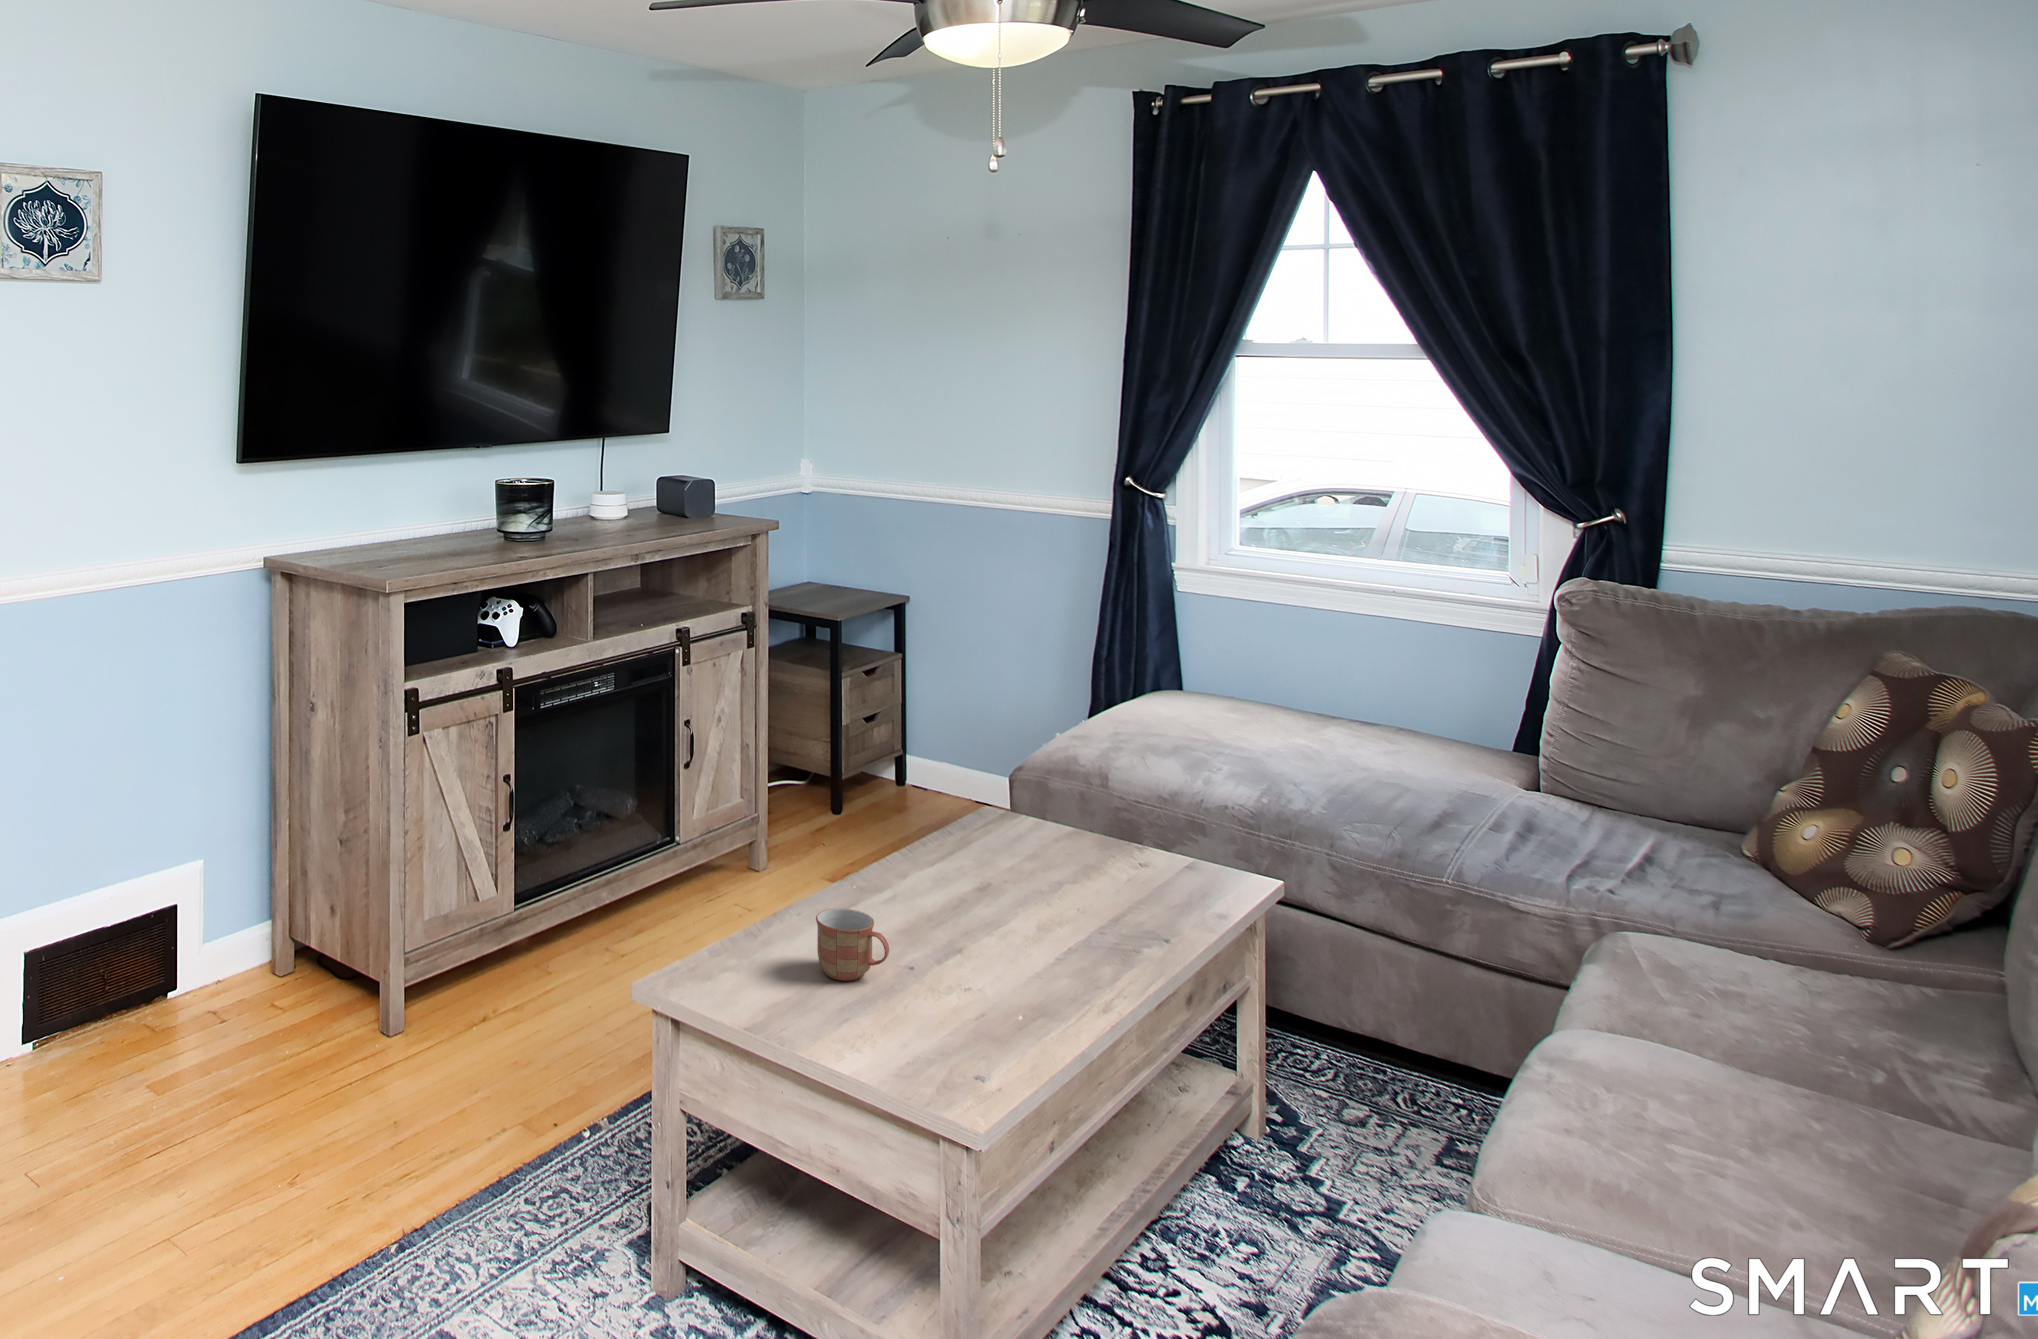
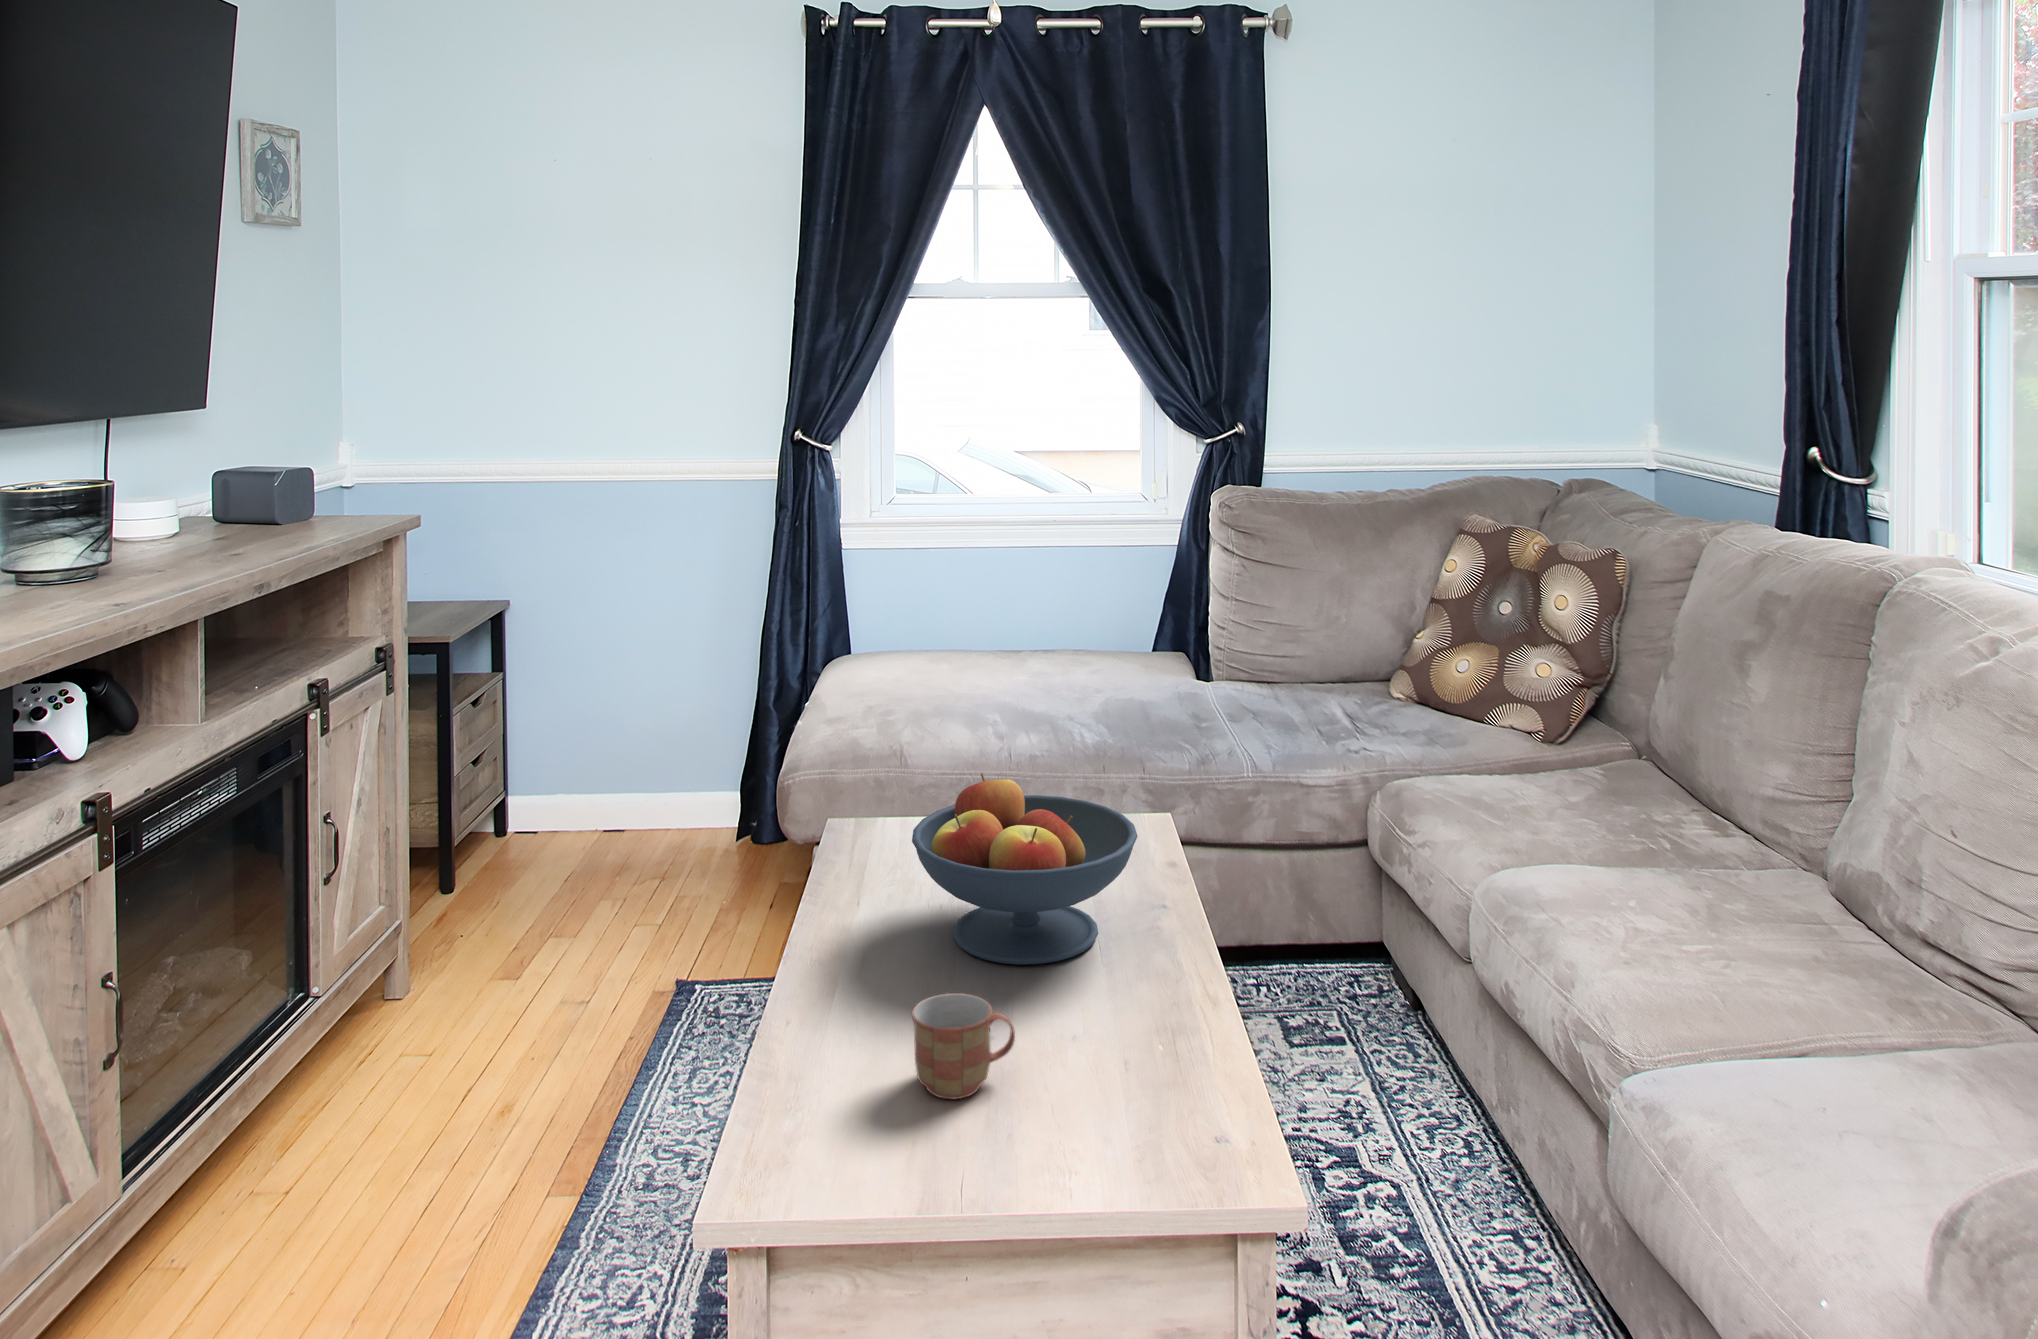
fruit bowl: none [922,780,1111,936] -> present [912,773,1137,965]

